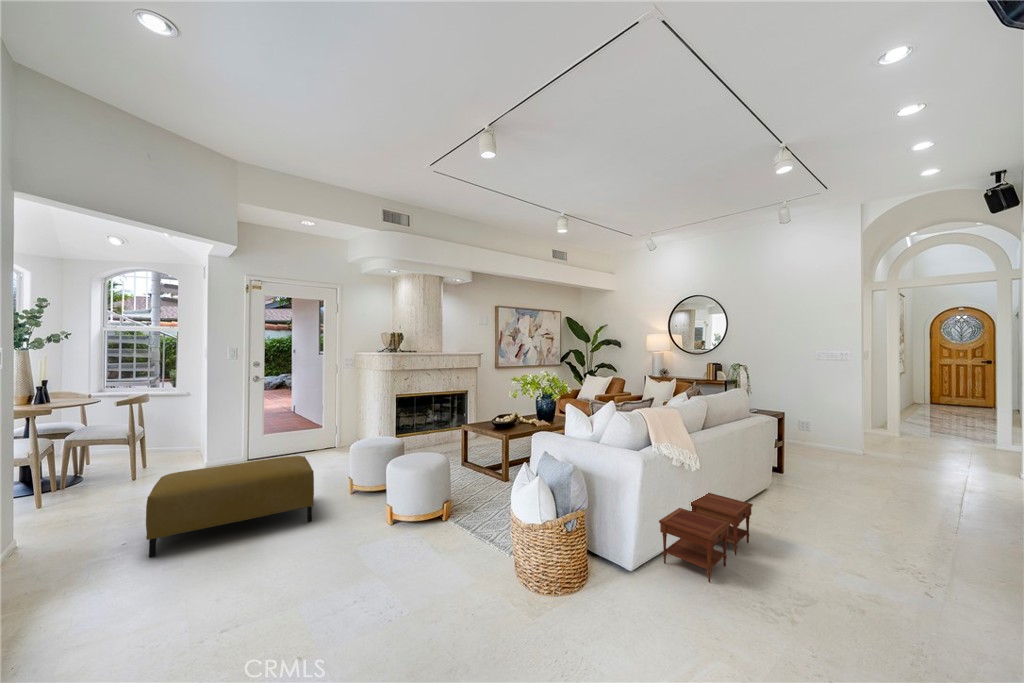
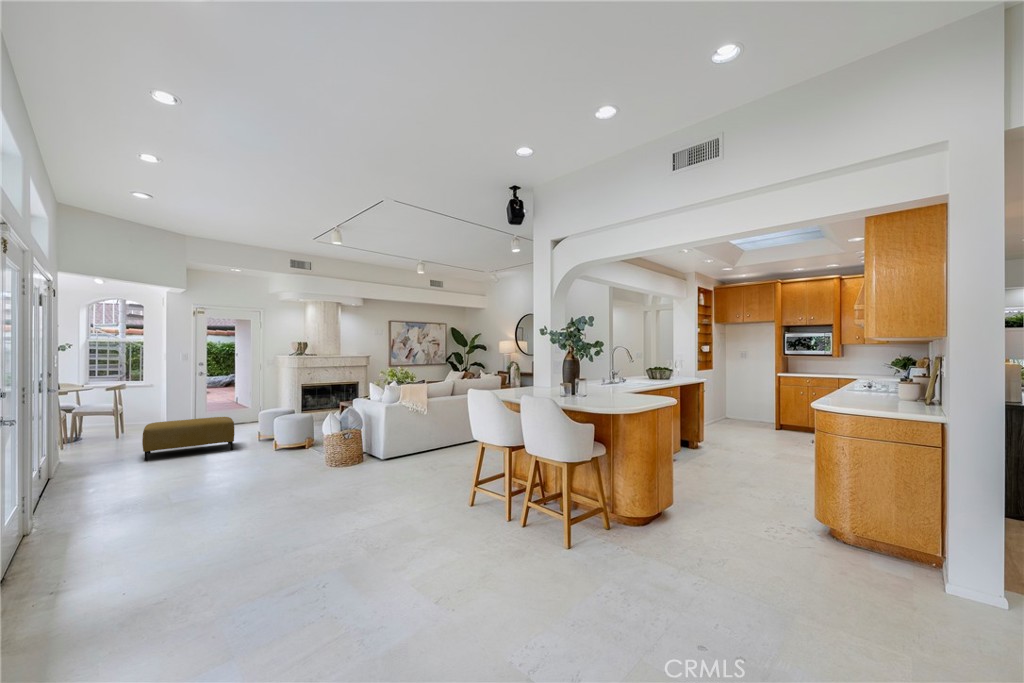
side table: present [659,493,753,582] -> none [404,429,462,461]

